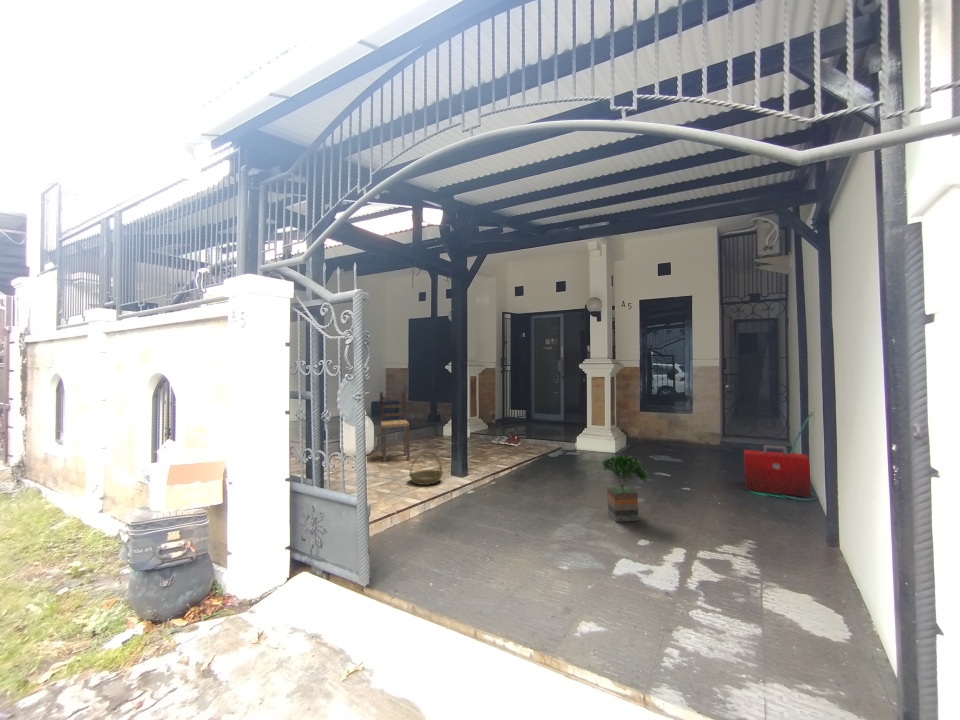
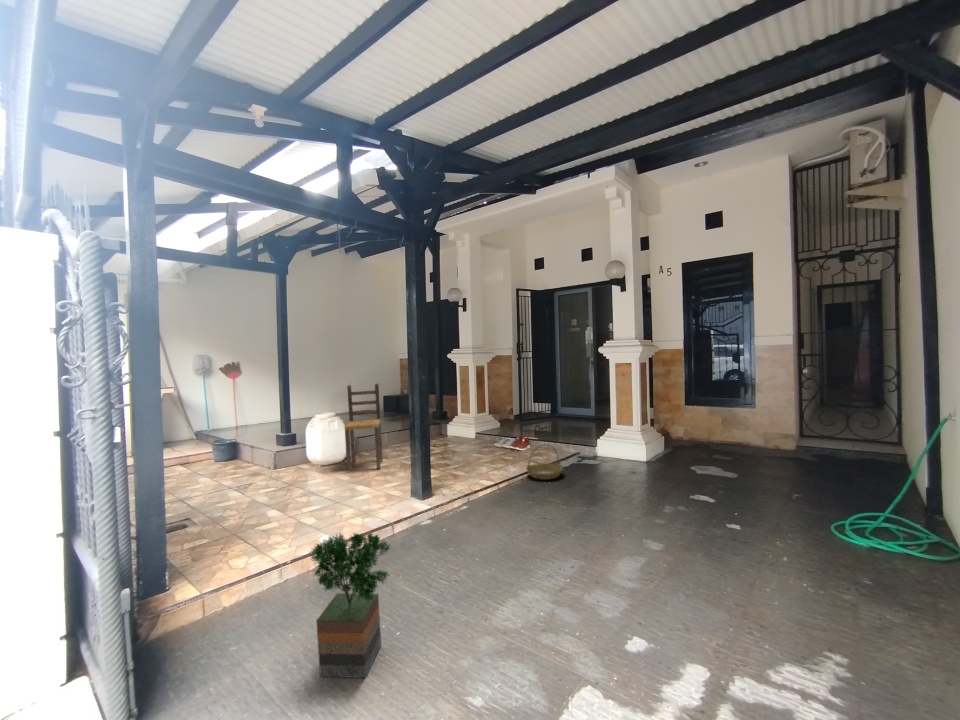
toolbox: present [744,445,810,497] -> none [834,465,956,557]
basket: present [409,452,443,485] -> present [526,444,563,480]
potted tree: present [602,455,647,522] -> present [310,533,390,678]

